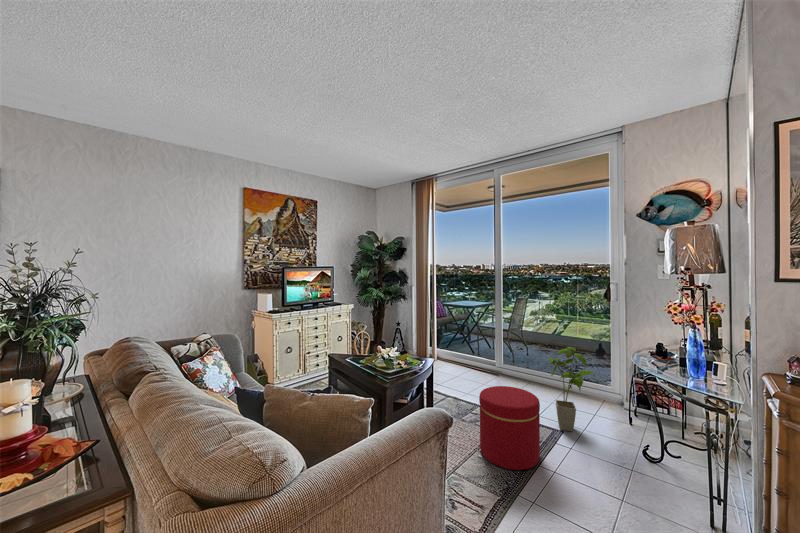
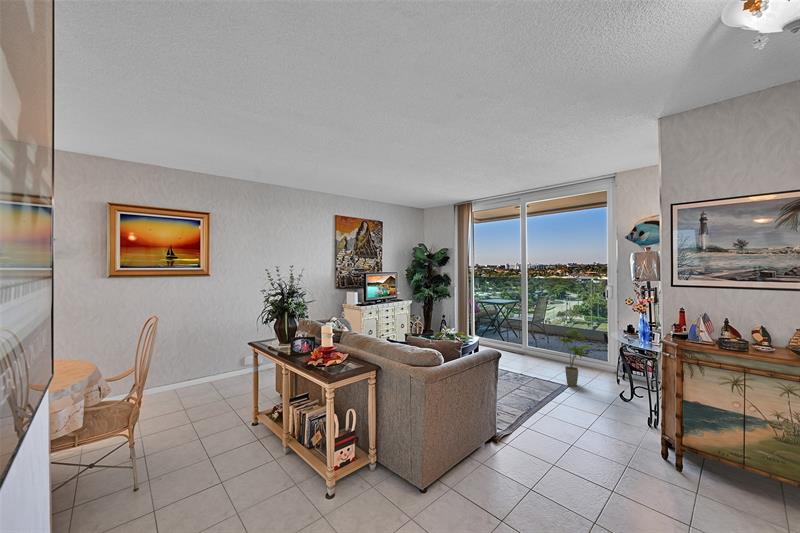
ottoman: present [479,386,540,470] -> none [512,354,551,402]

